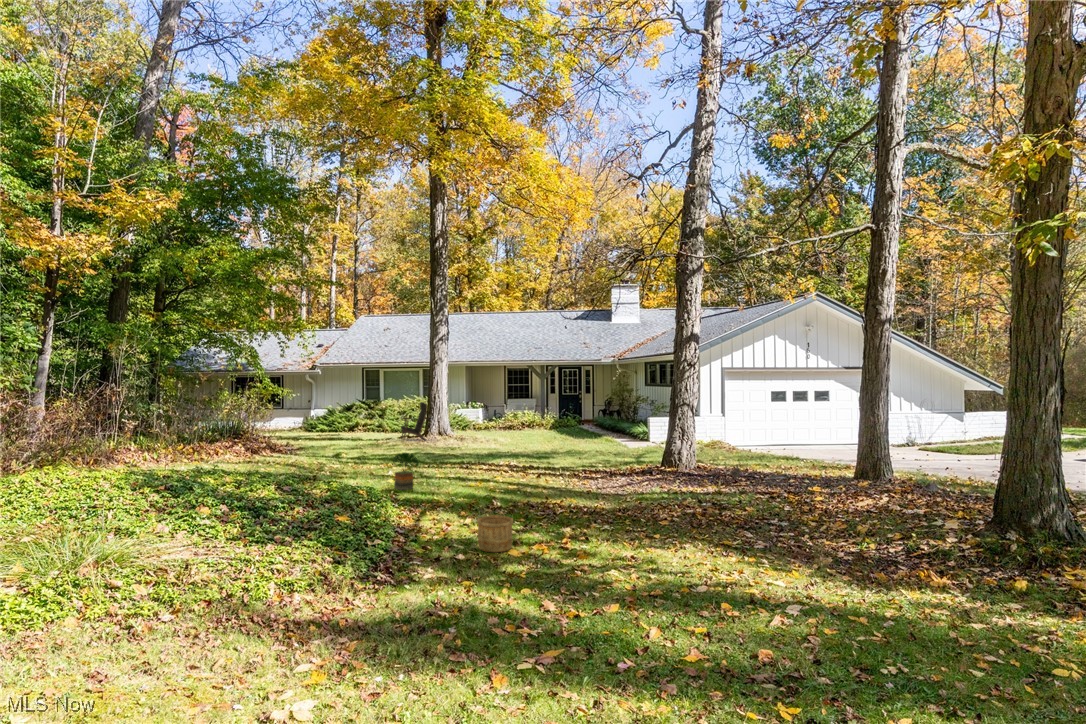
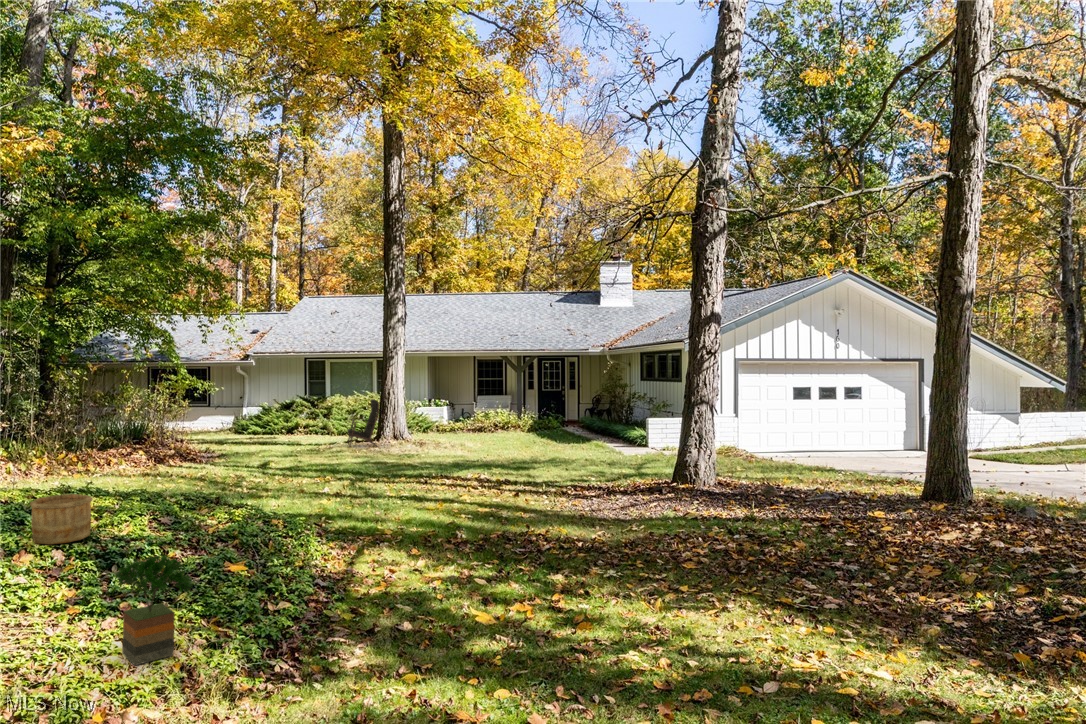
potted tree: present [393,453,419,490] -> present [116,555,192,665]
wooden bucket: present [477,515,513,552] -> present [30,494,92,544]

